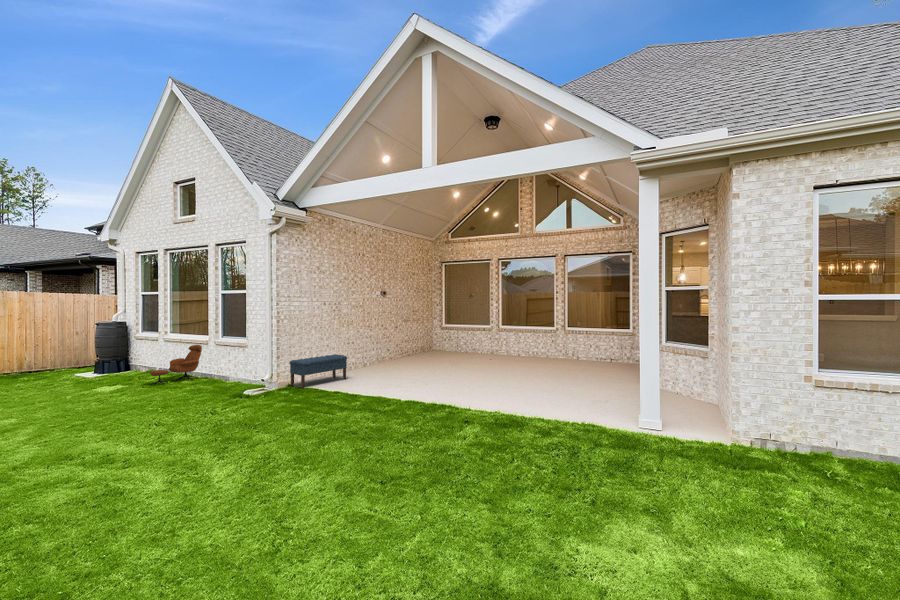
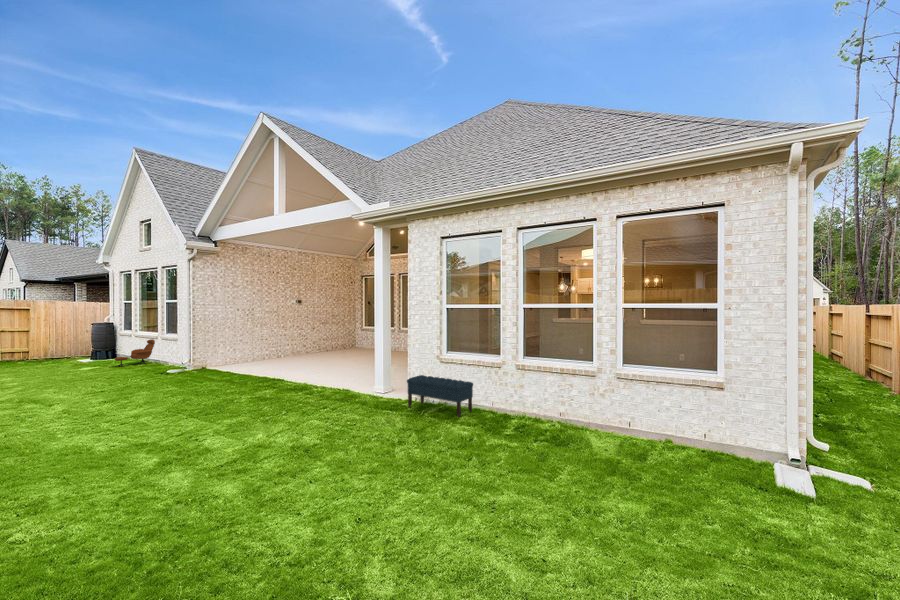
bench: present [290,354,347,388] -> present [407,375,473,417]

